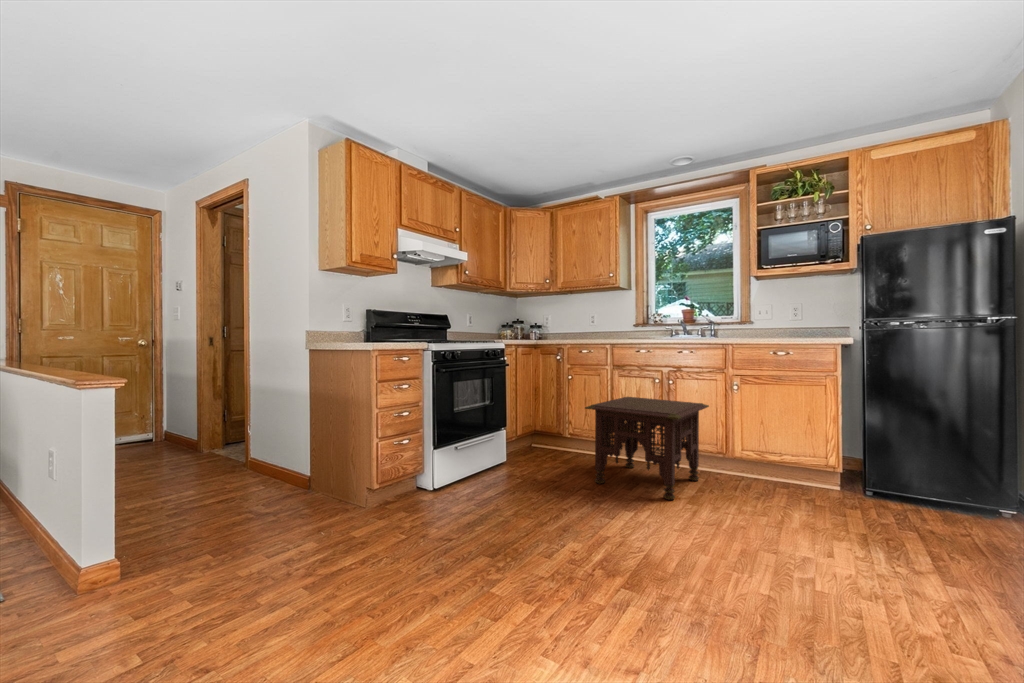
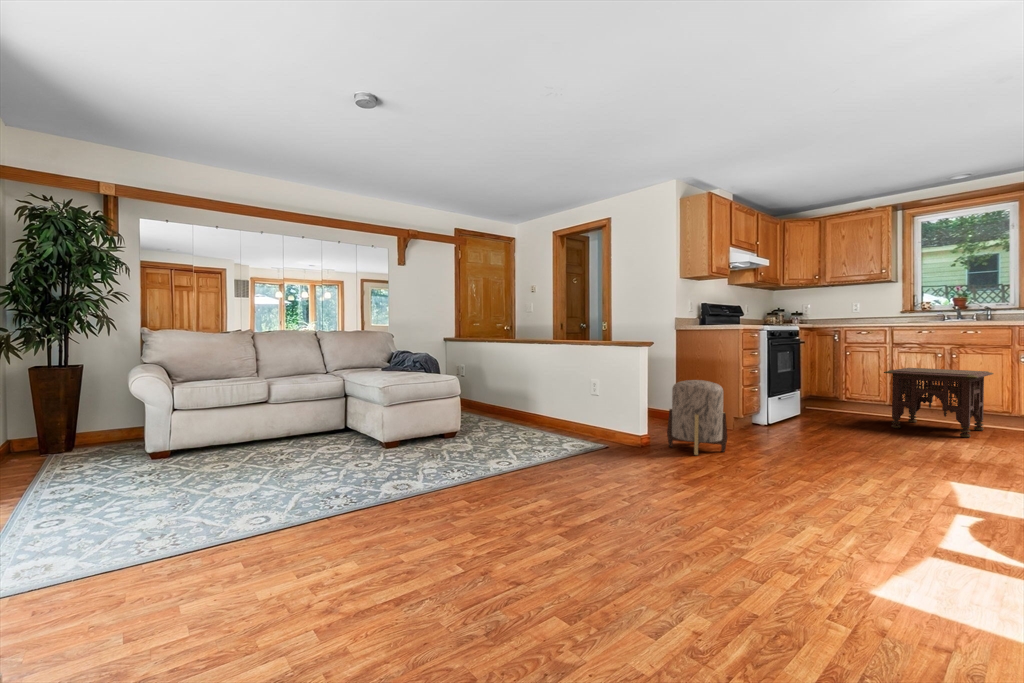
ottoman: none [122,453,238,623] -> present [667,380,727,455]

